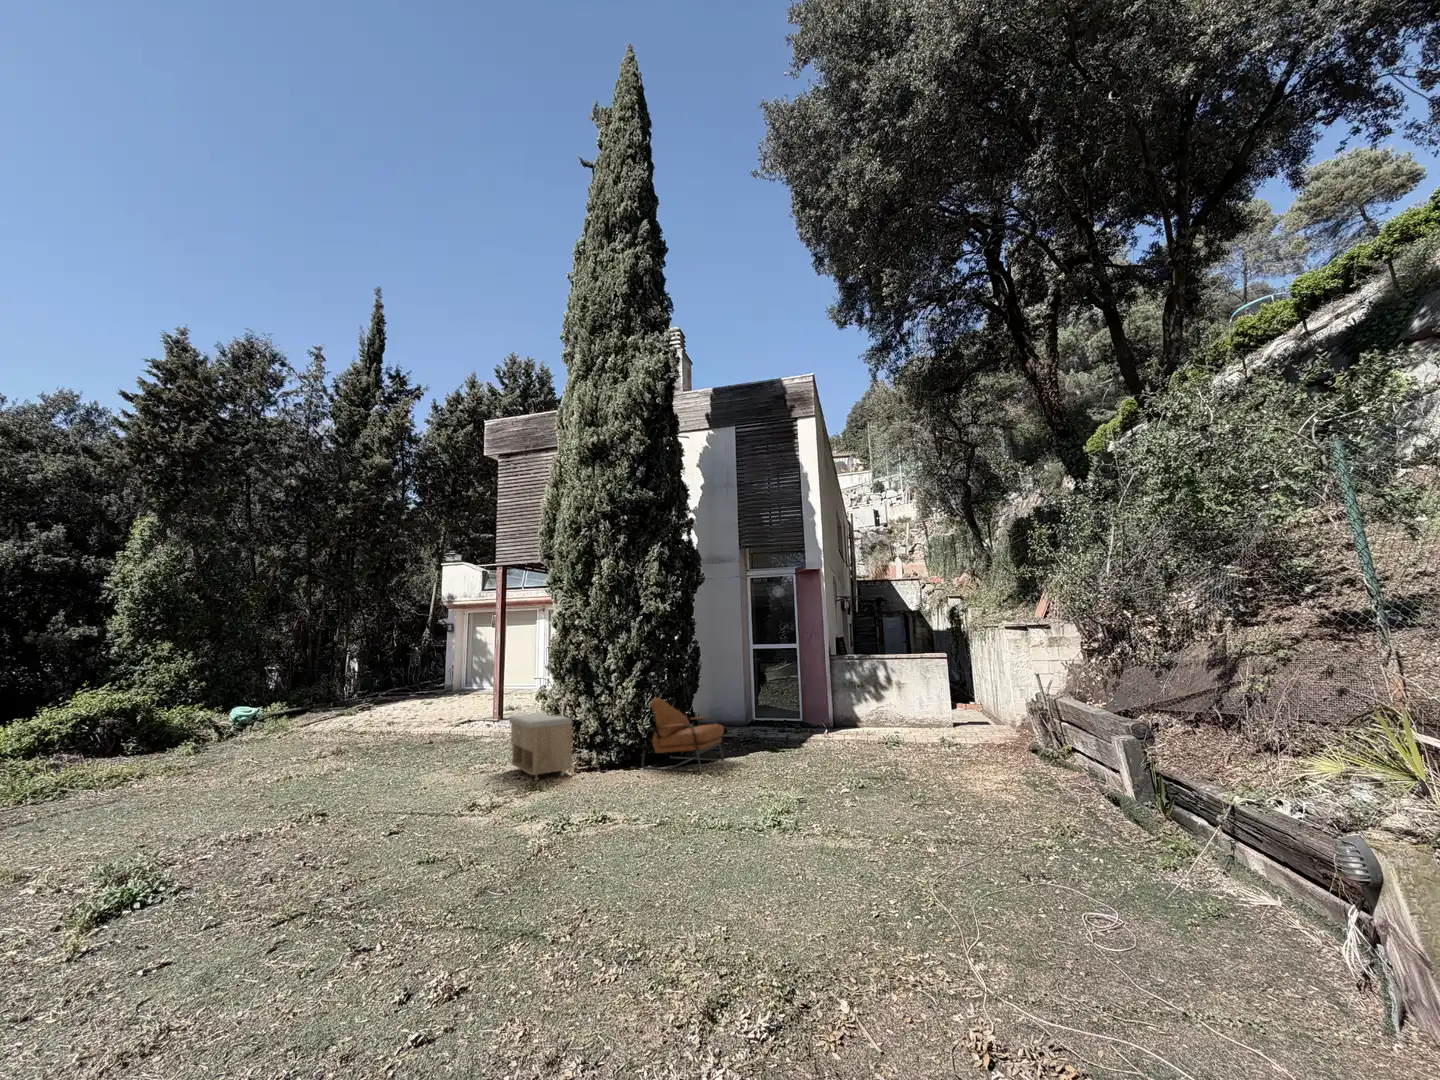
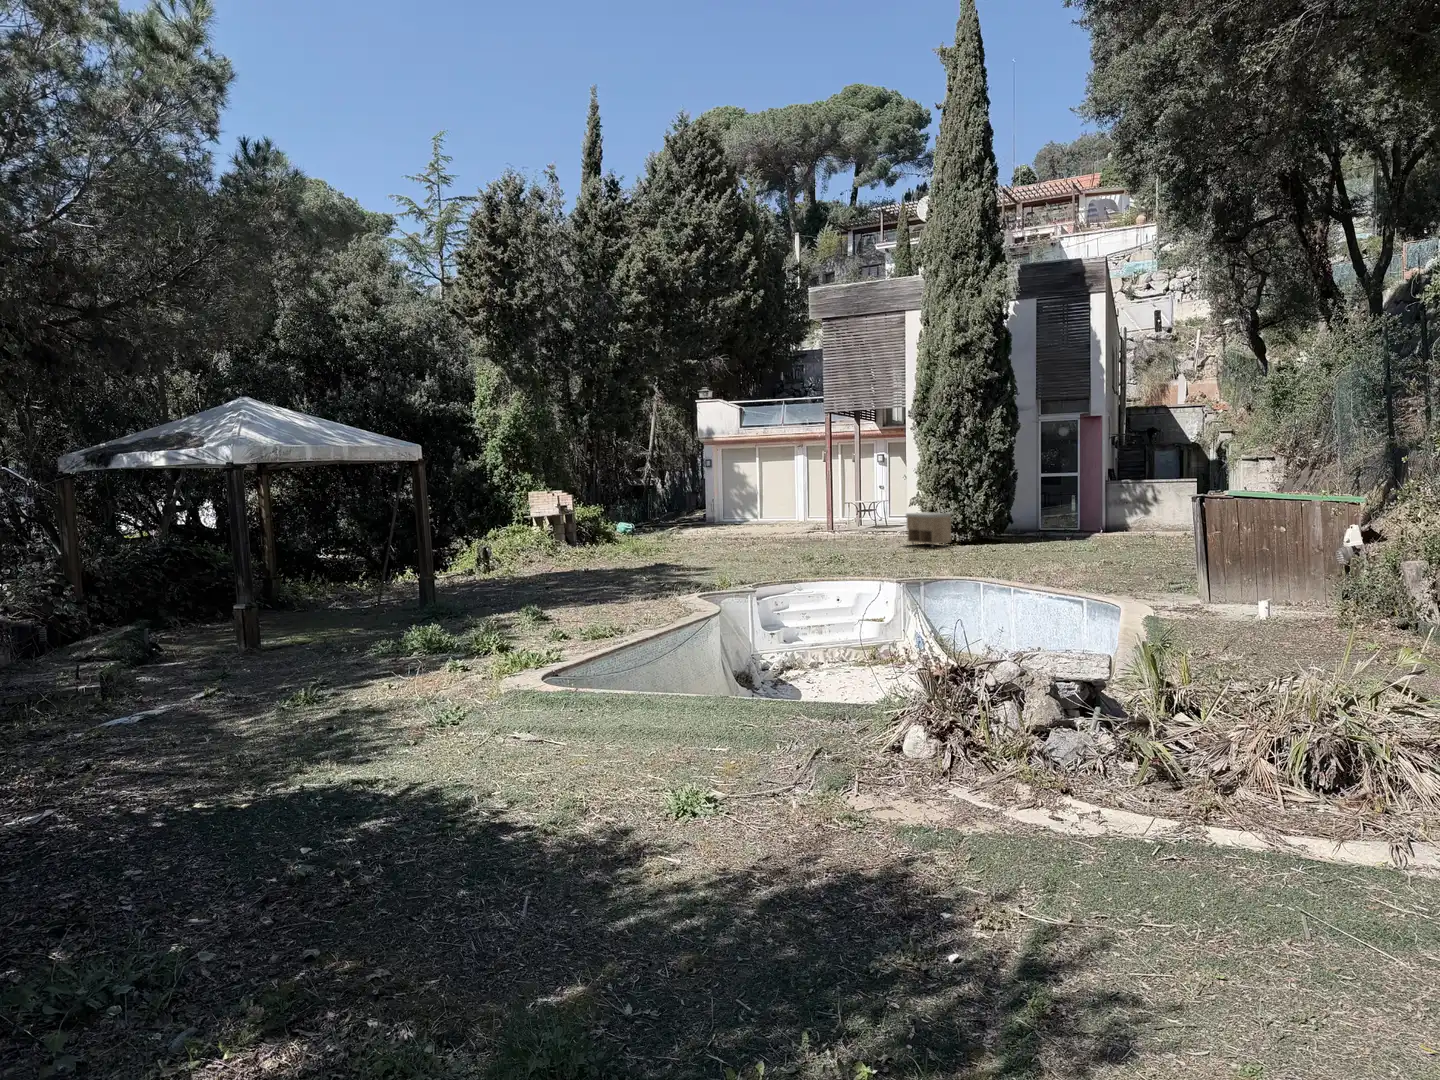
chair: present [641,698,724,772] -> none [990,502,1041,545]

